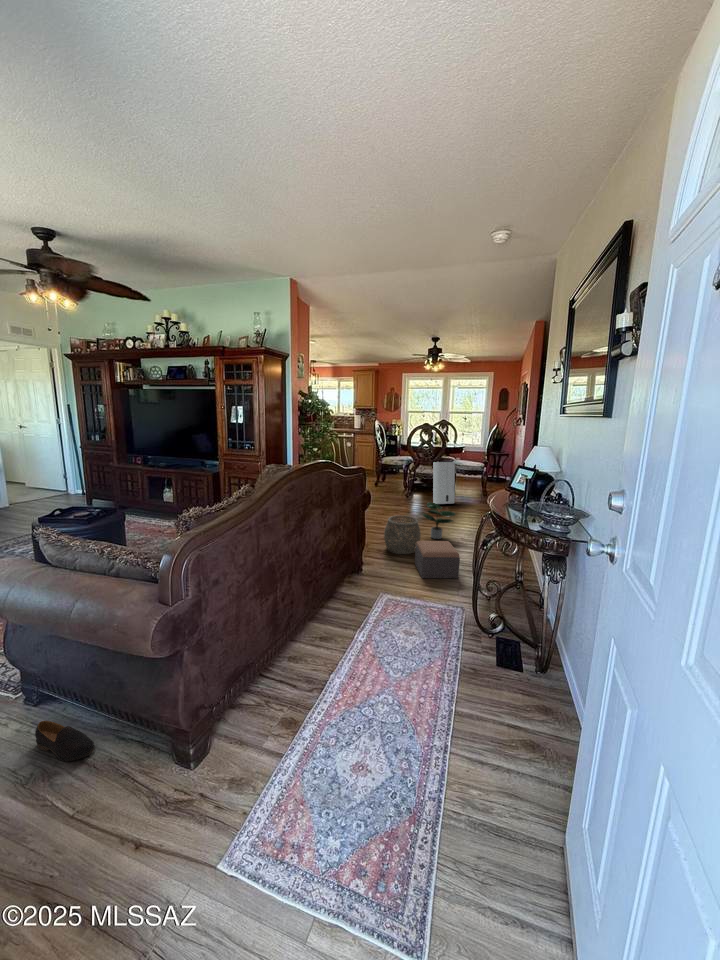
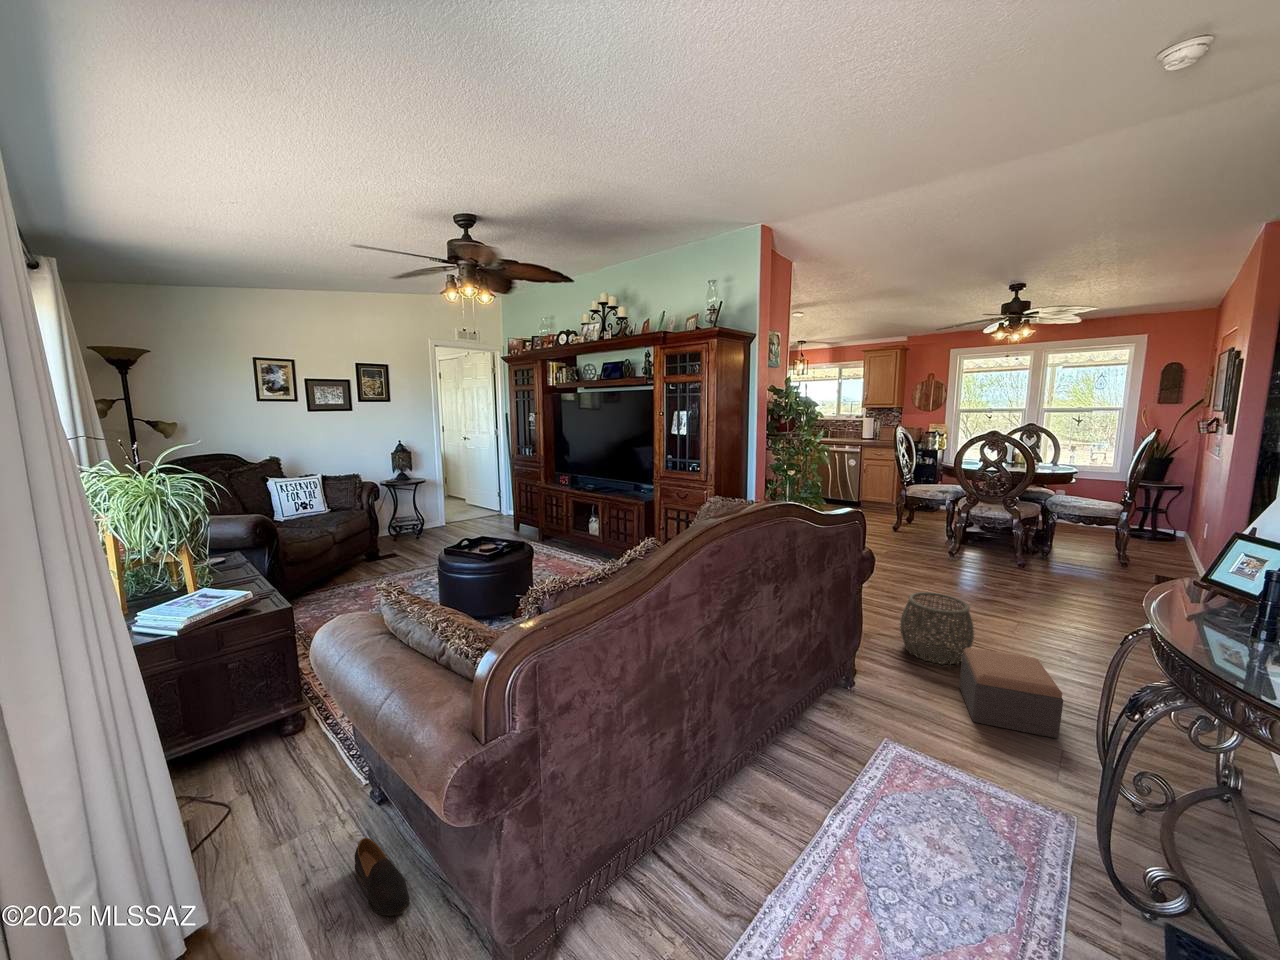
air purifier: present [433,462,455,504] -> none [1004,498,1053,574]
potted plant: present [423,502,455,539] -> none [980,573,1054,643]

